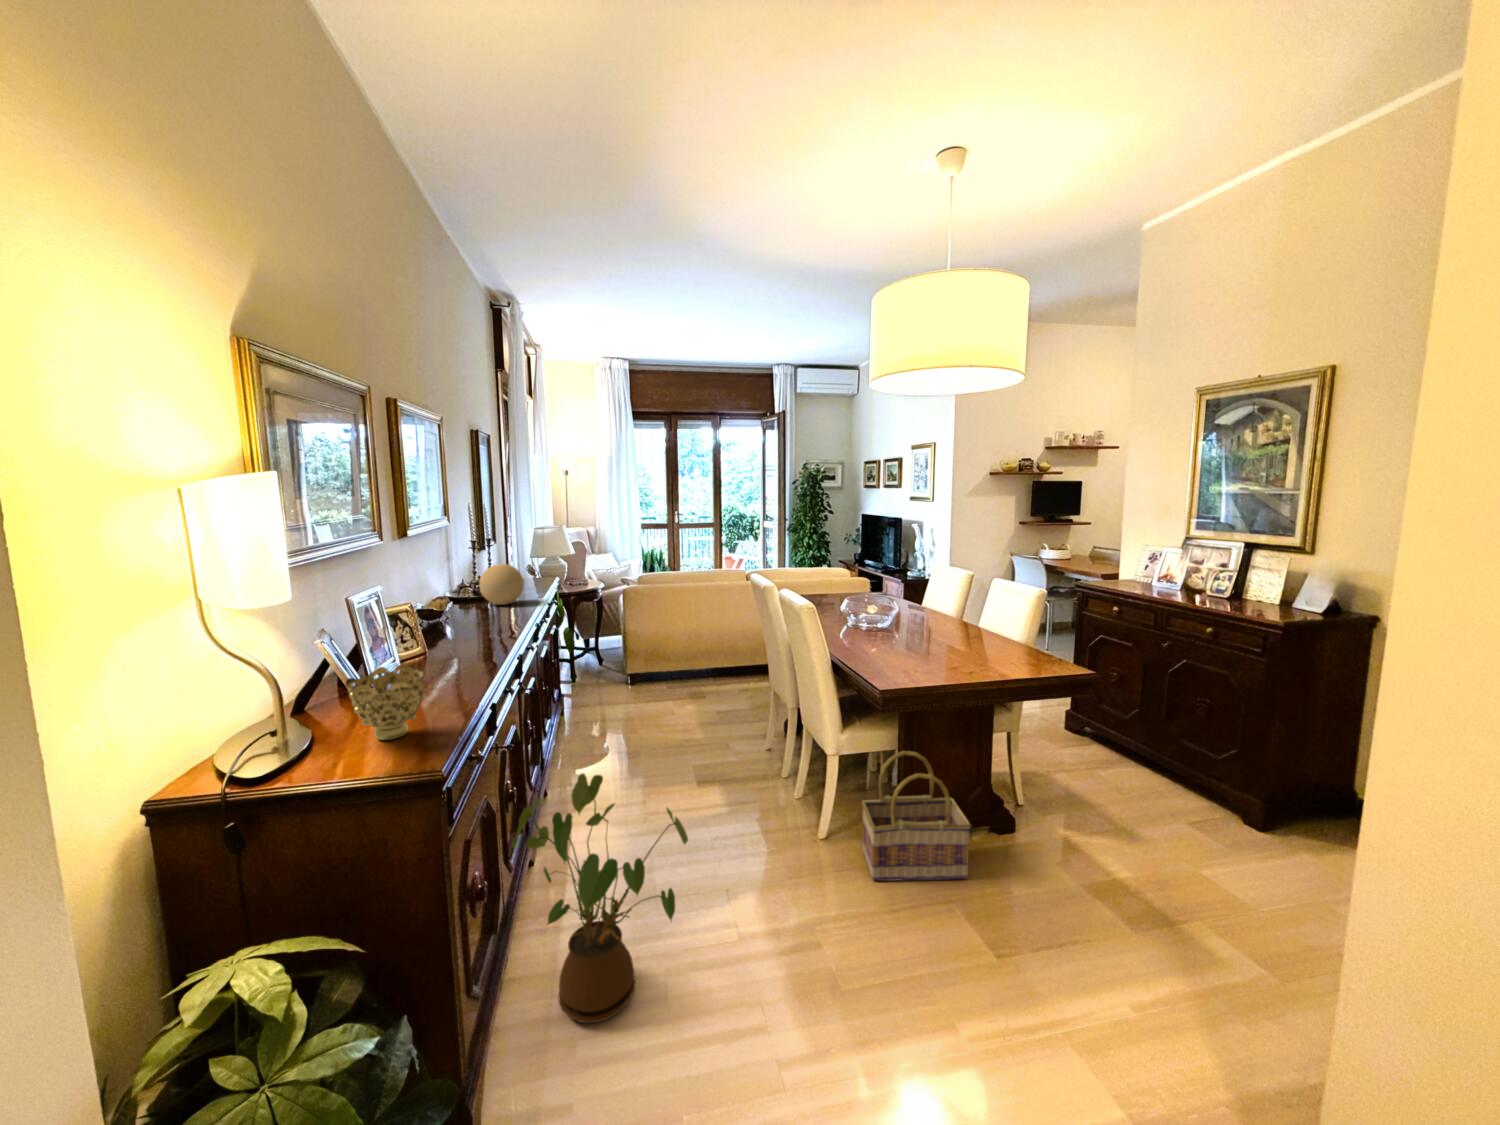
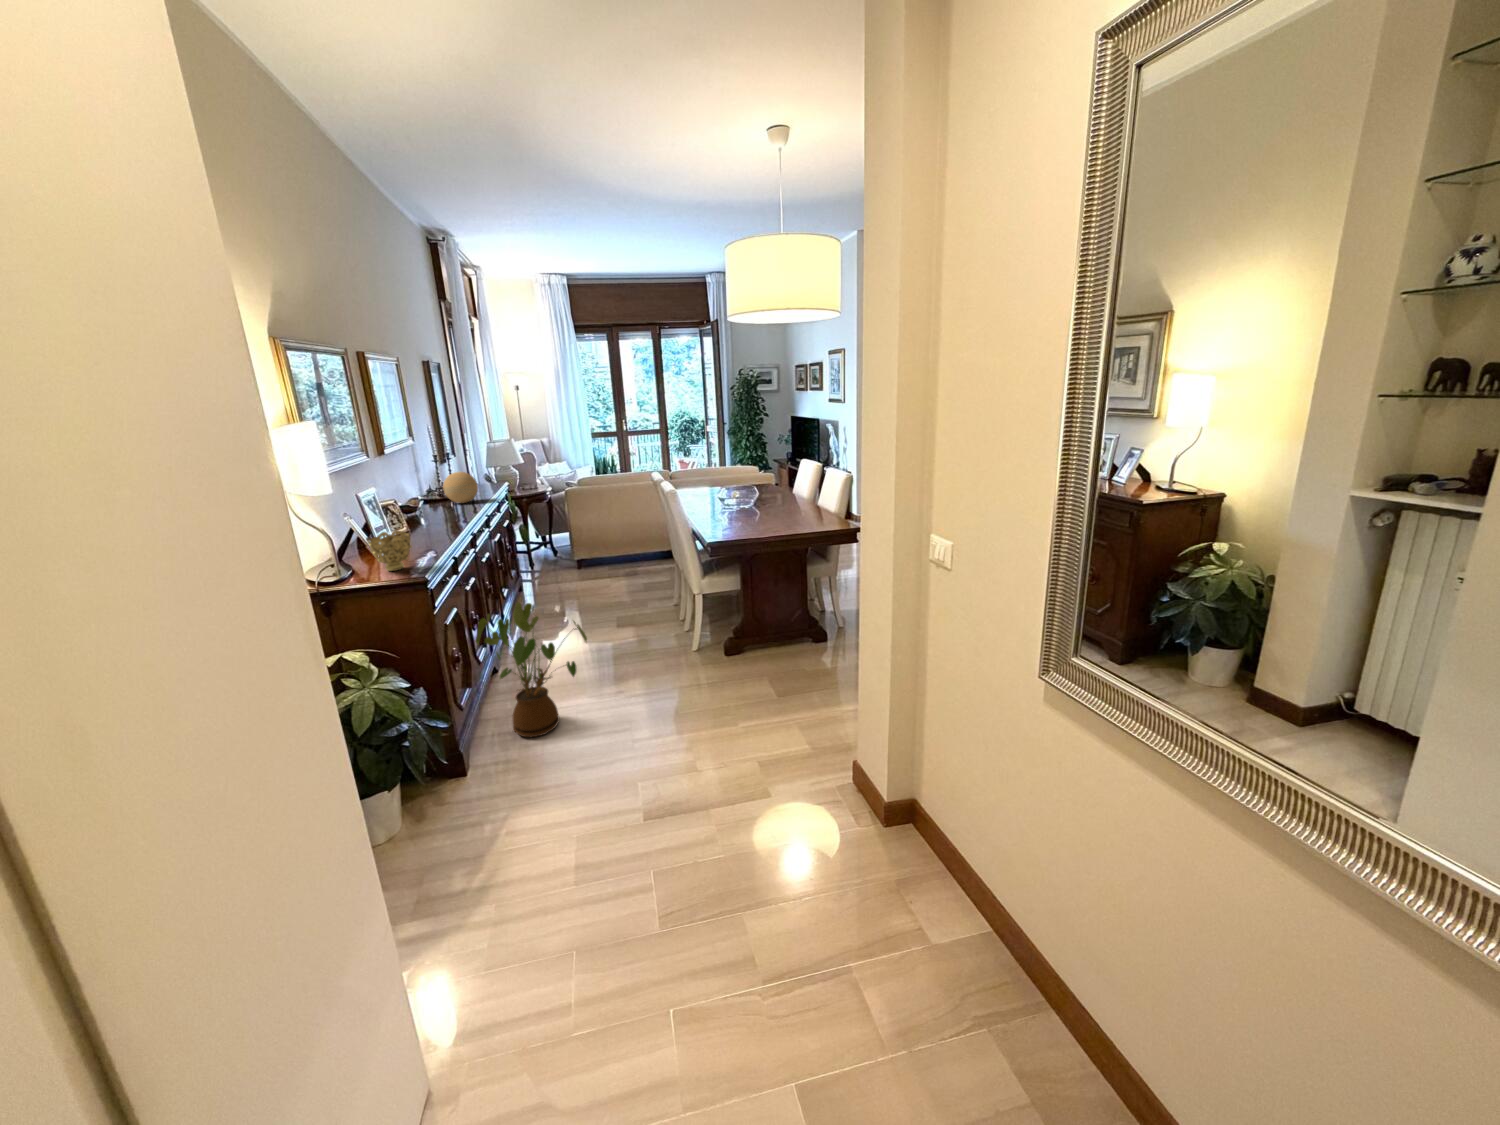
basket: present [862,751,971,881] -> none [719,589,786,672]

